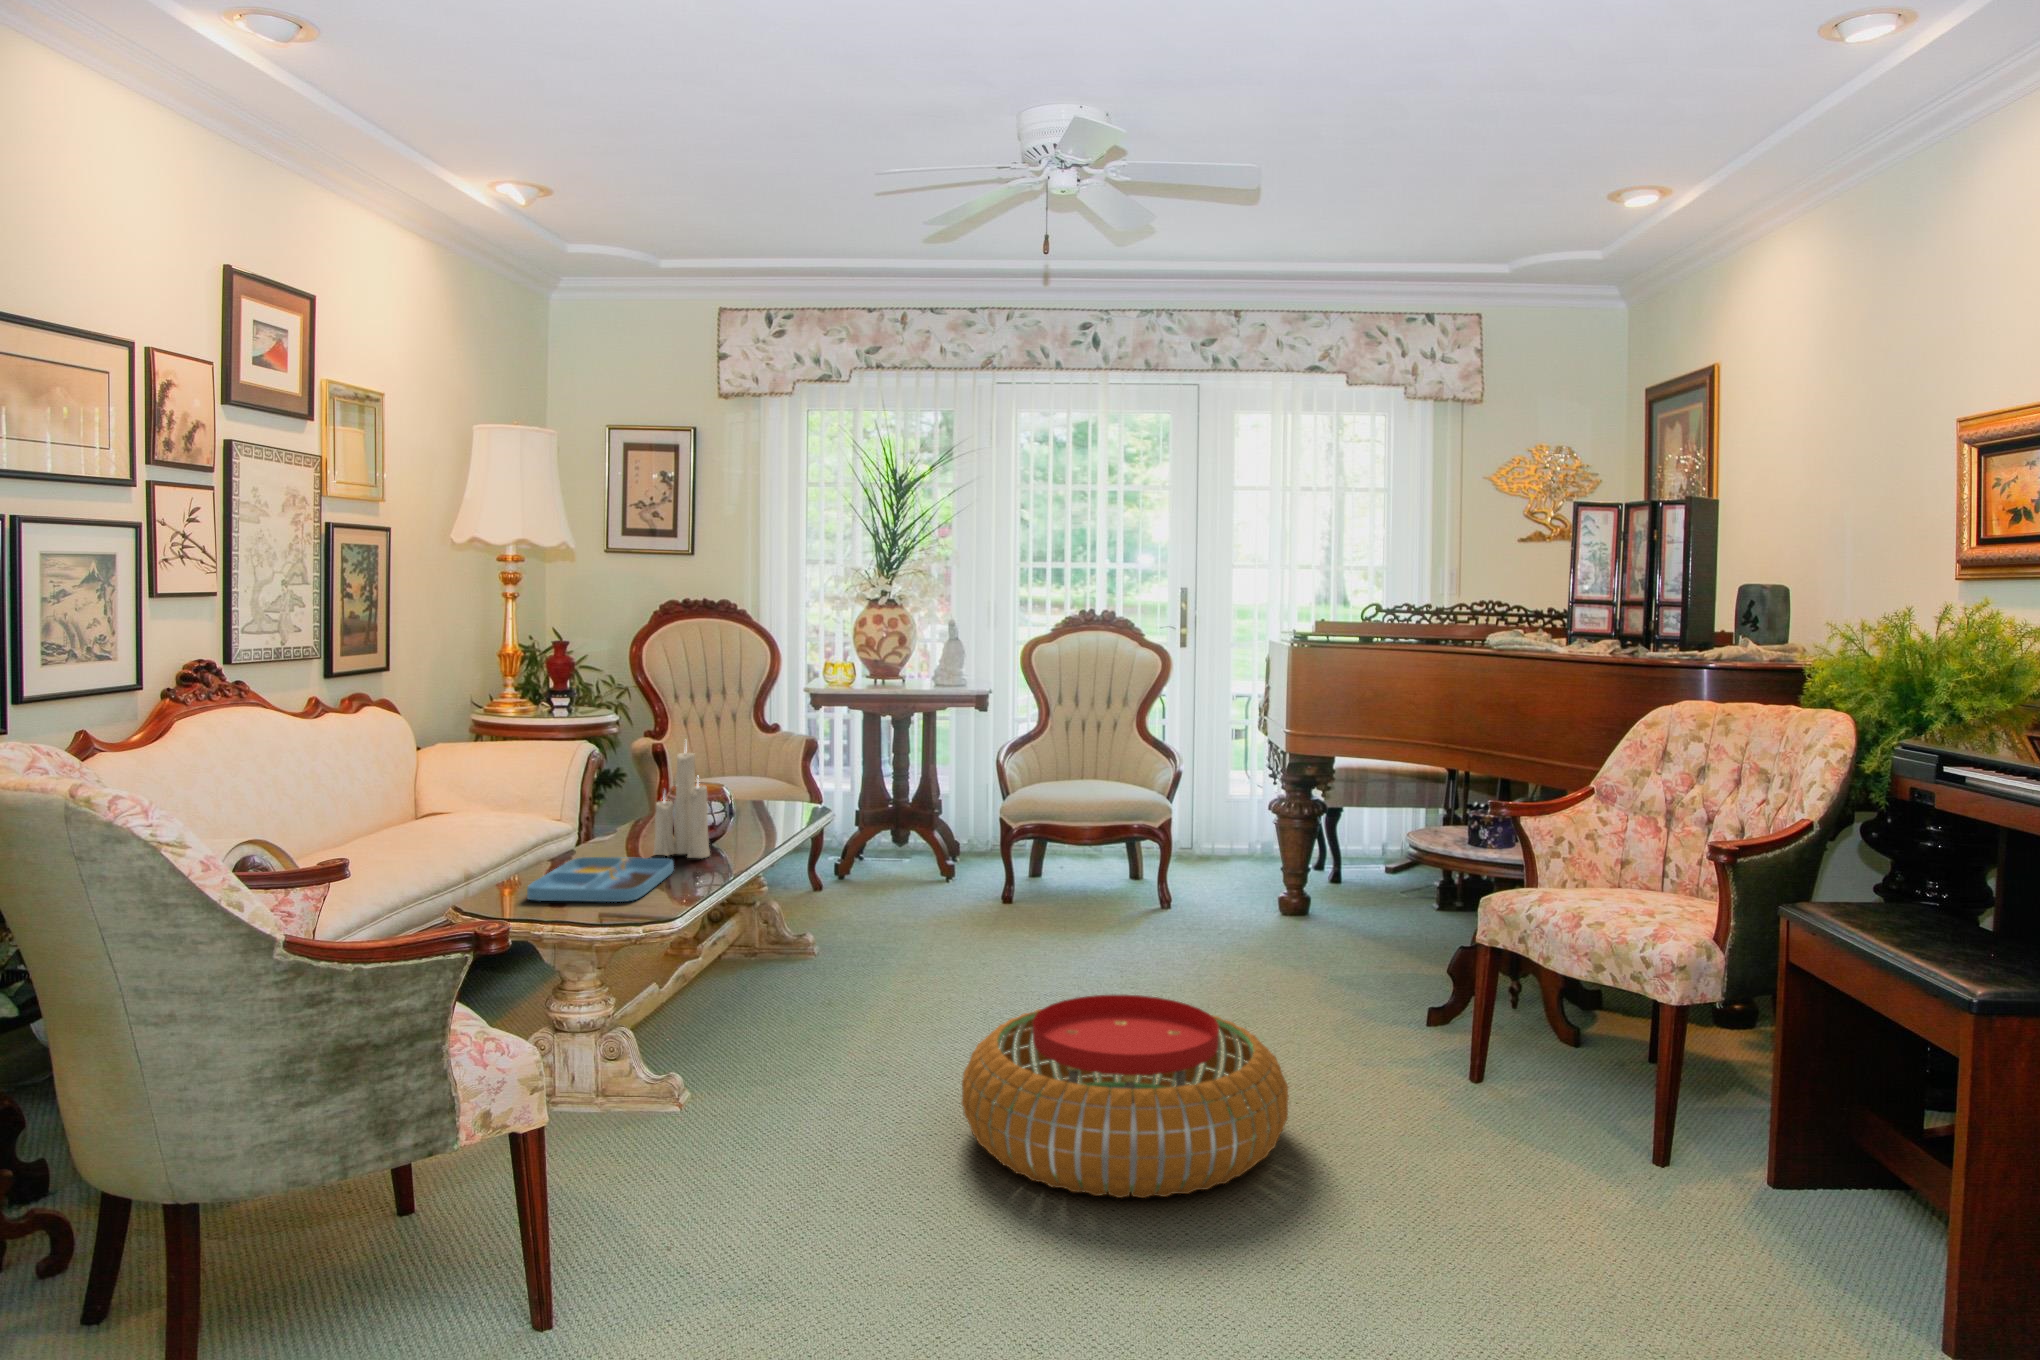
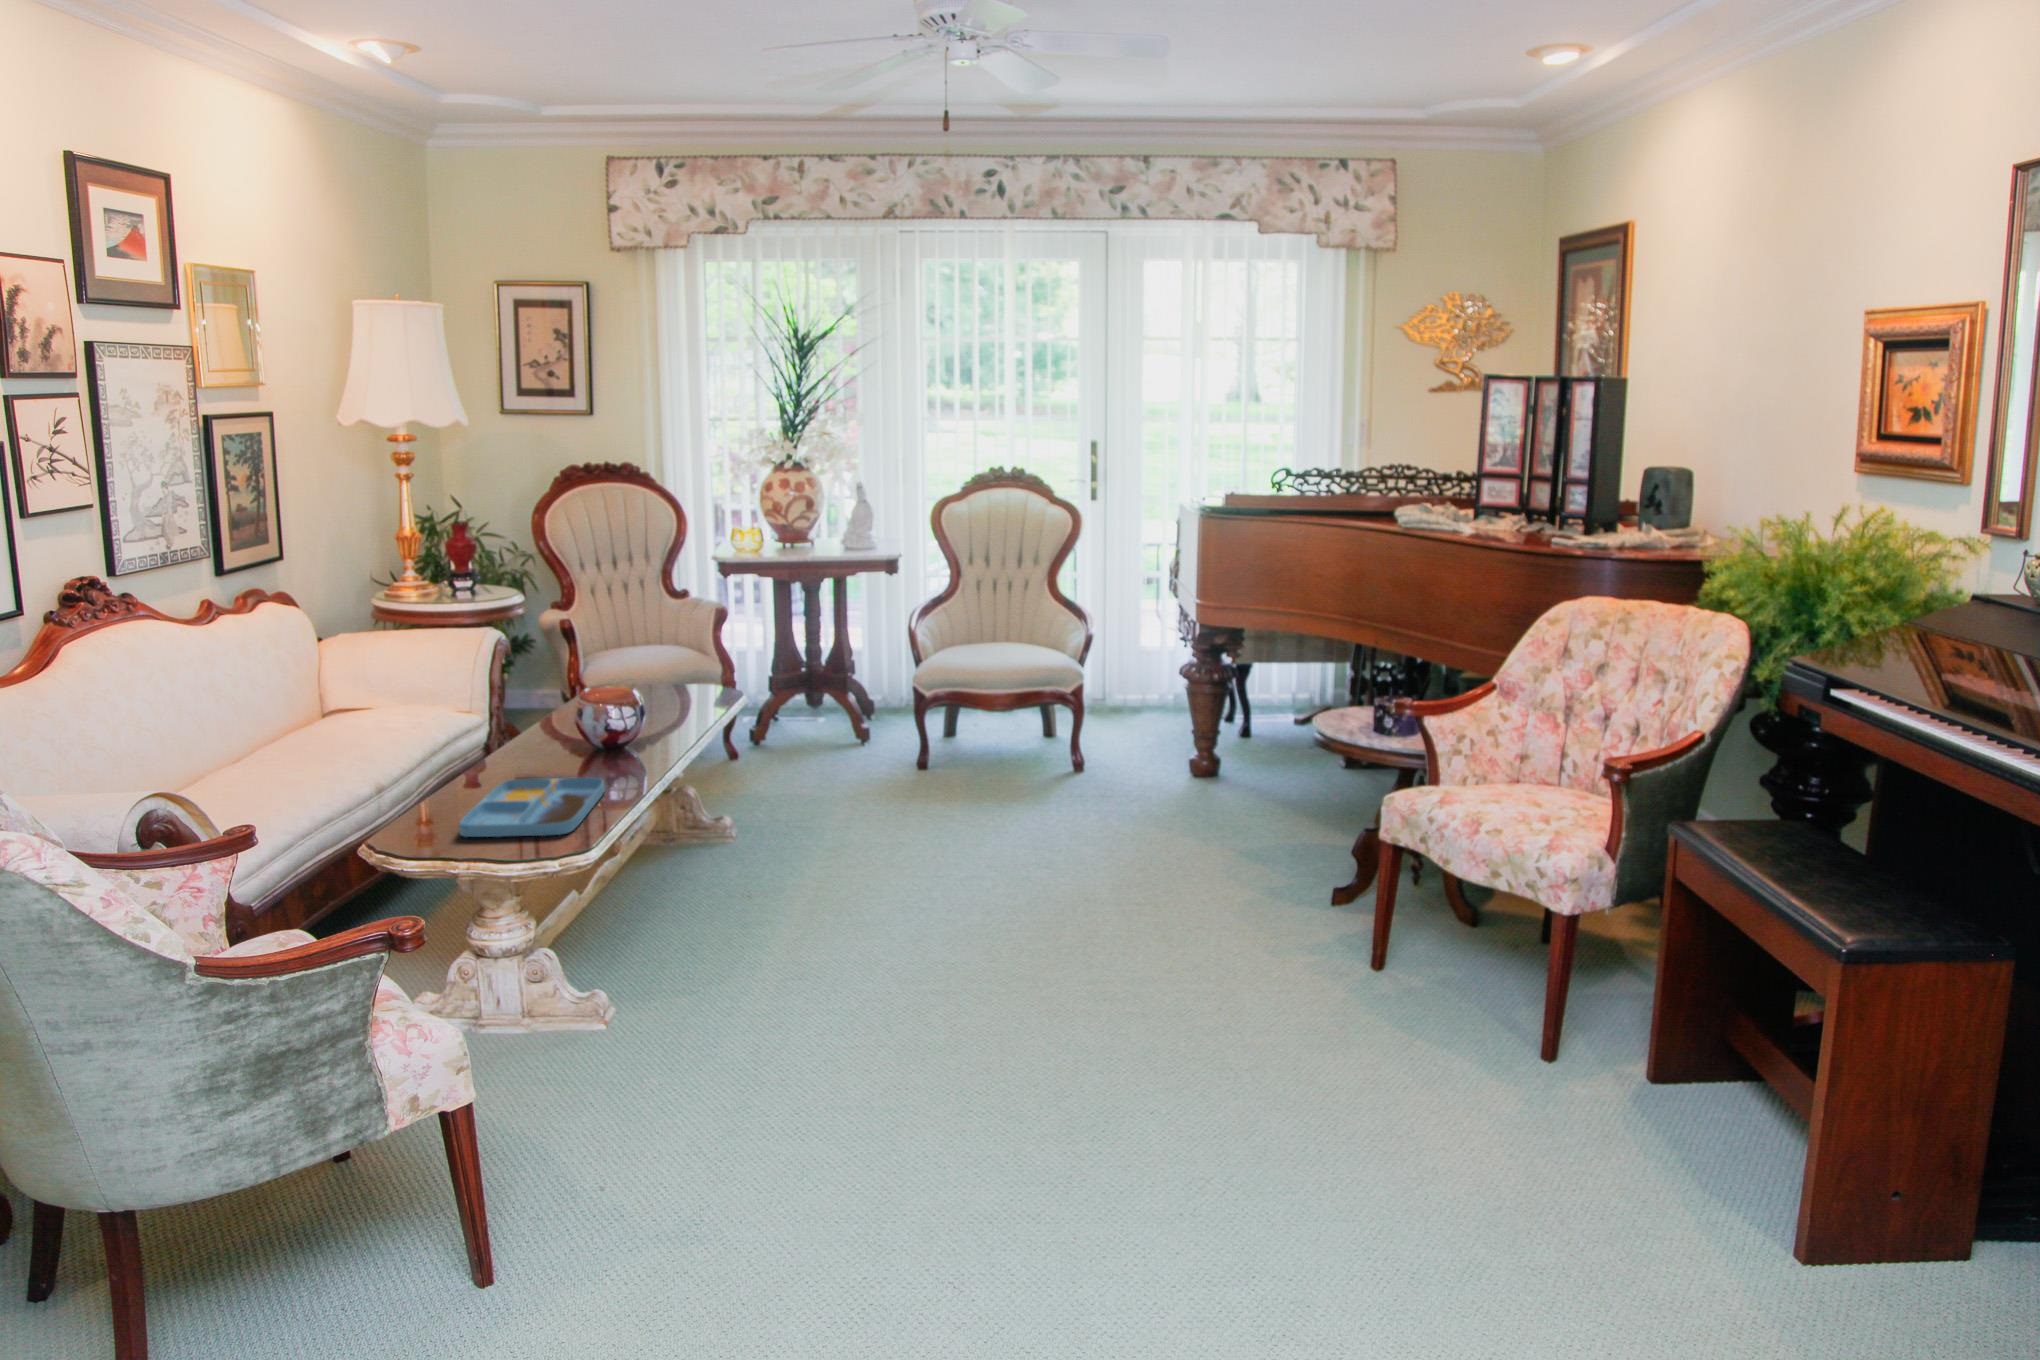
candle: present [653,752,710,858] -> none [581,647,640,772]
pouf: present [961,995,1288,1198] -> none [903,902,1213,1107]

